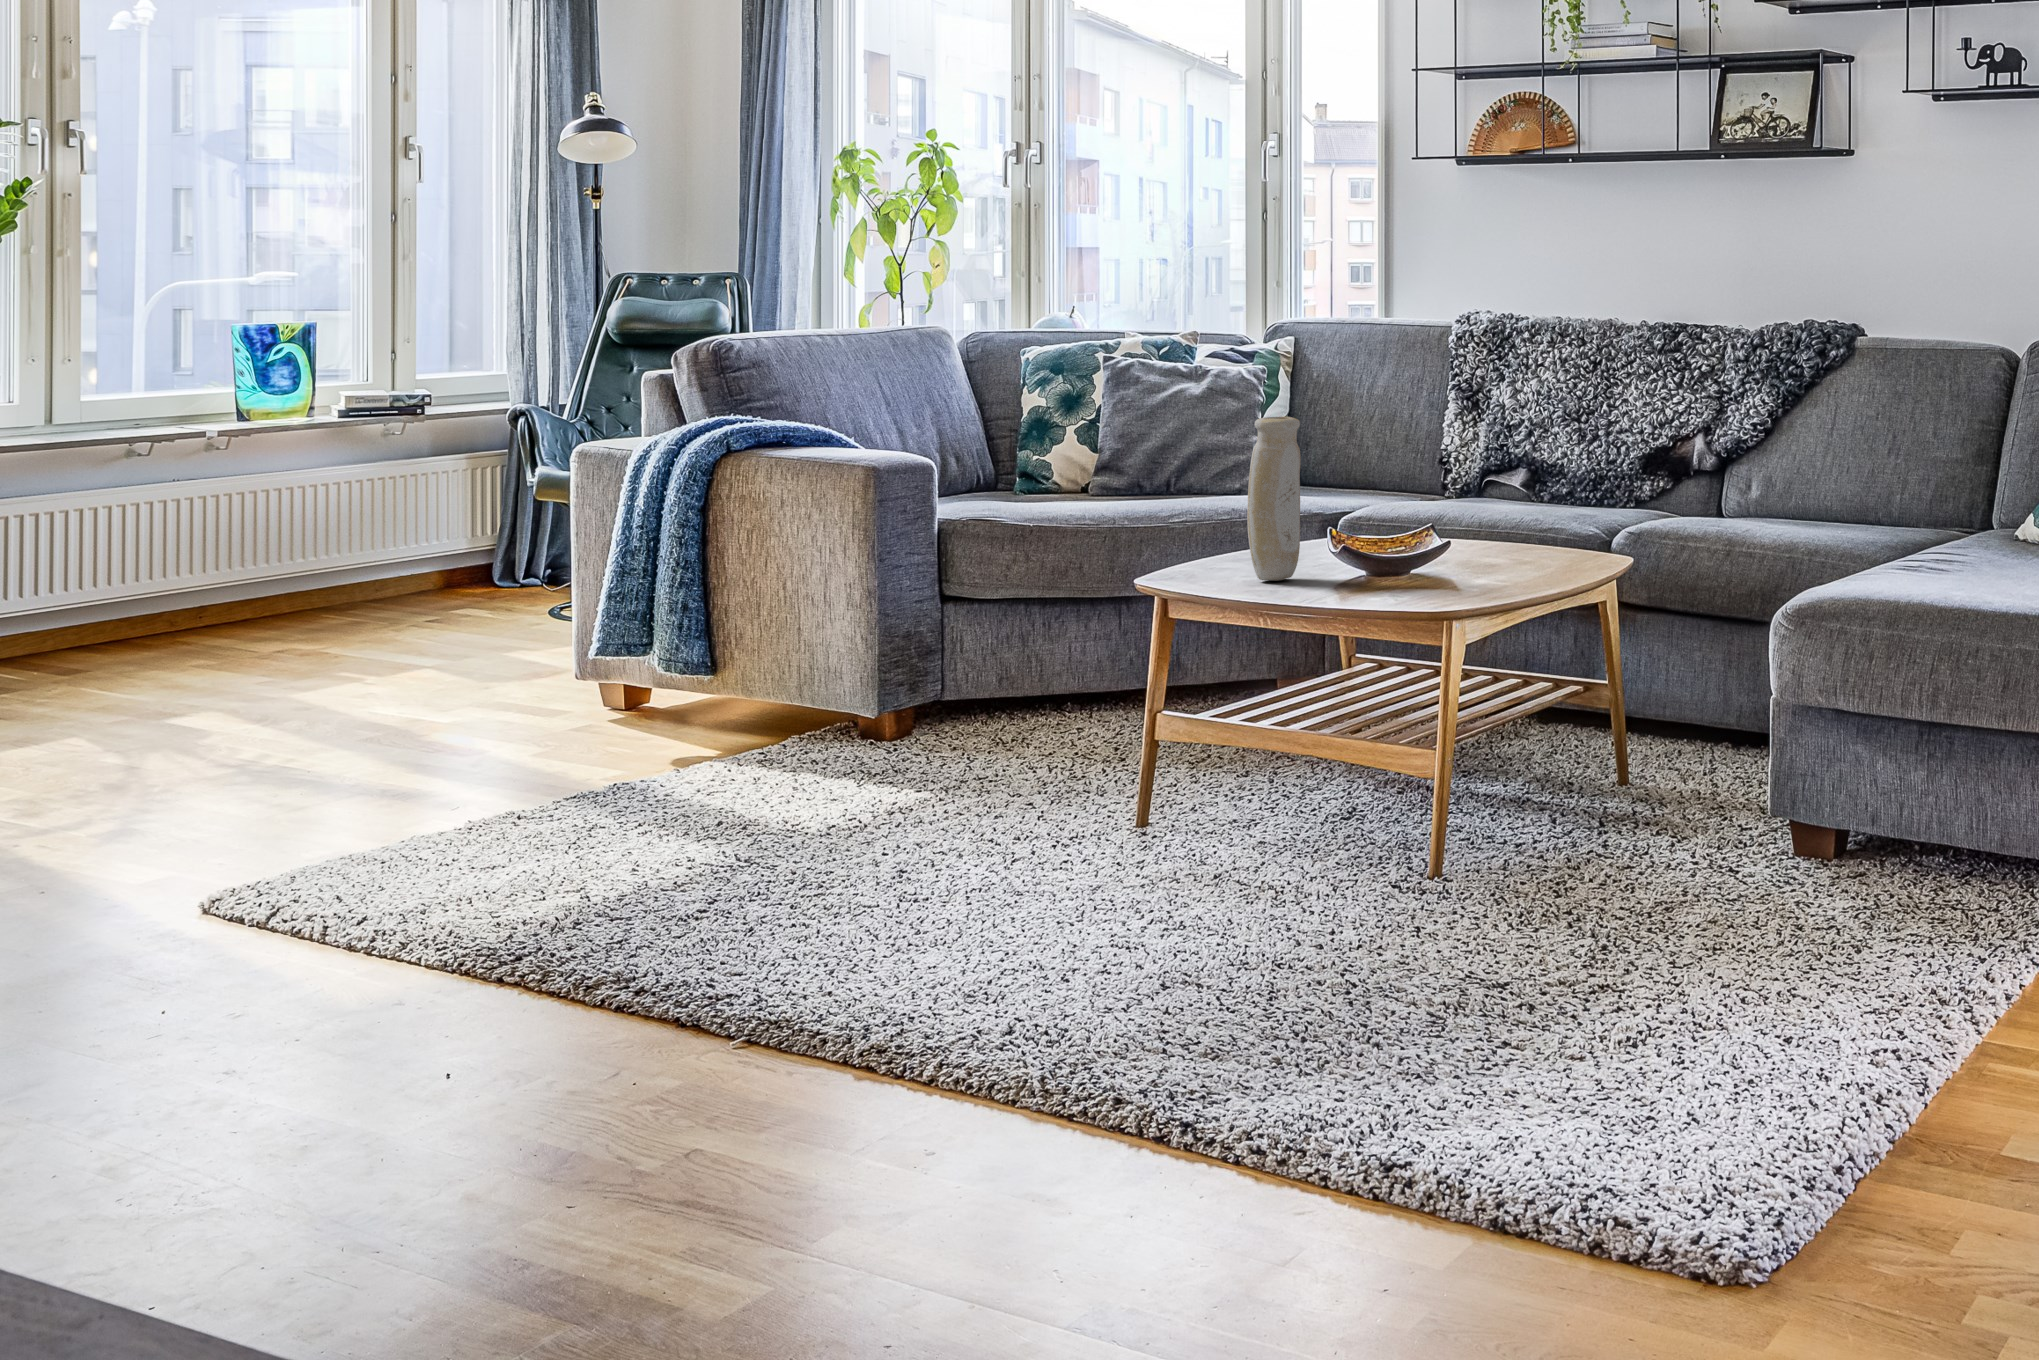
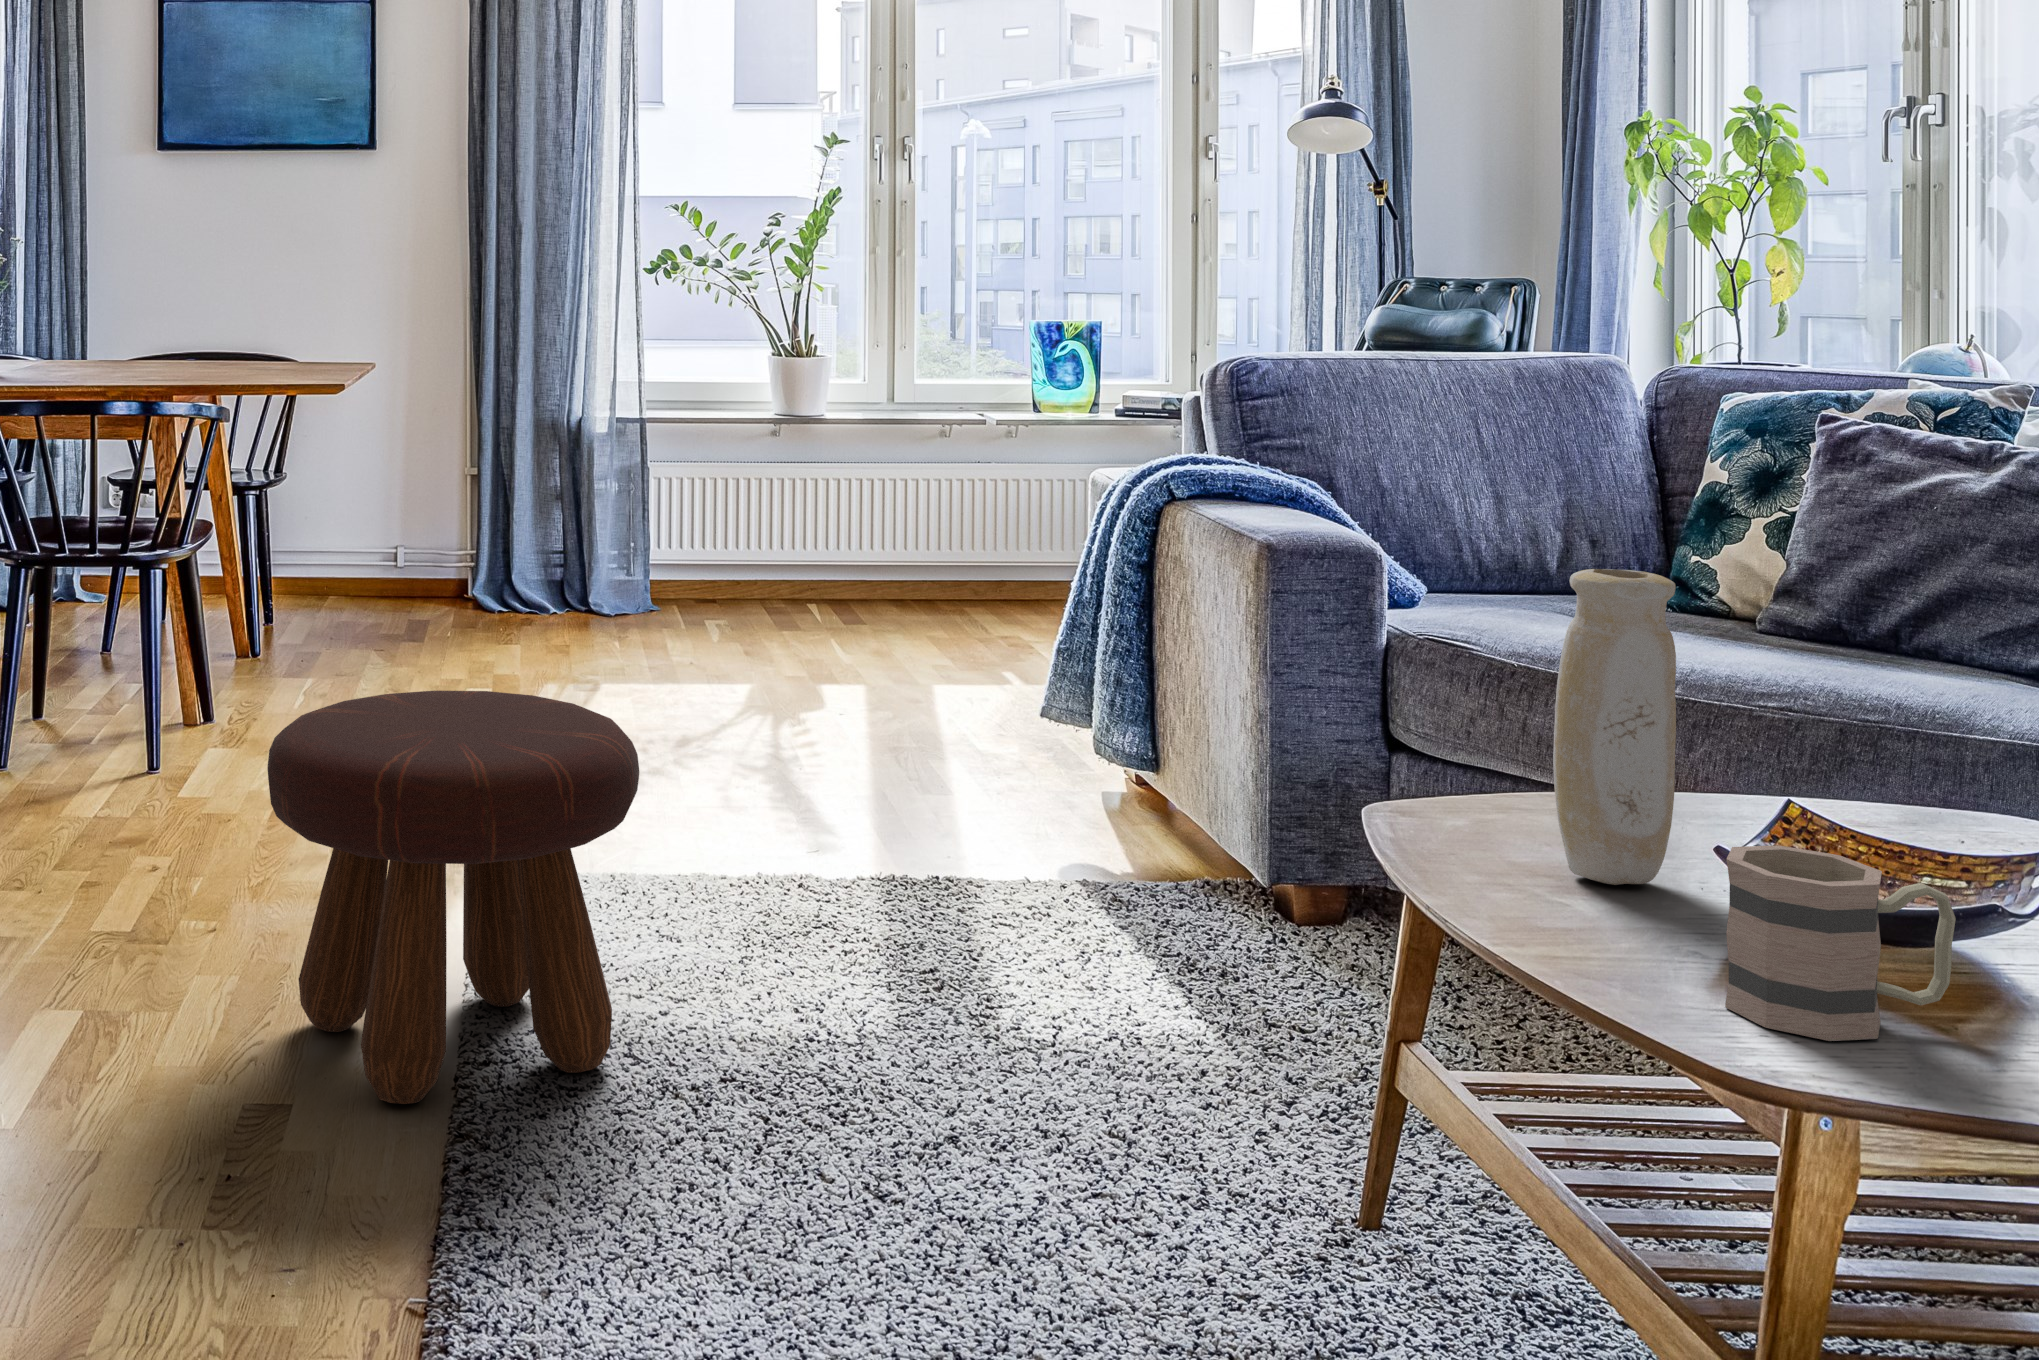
mug: none [1384,524,1458,600] -> present [1725,845,1956,1041]
footstool: none [309,634,674,964] -> present [268,690,639,1104]

